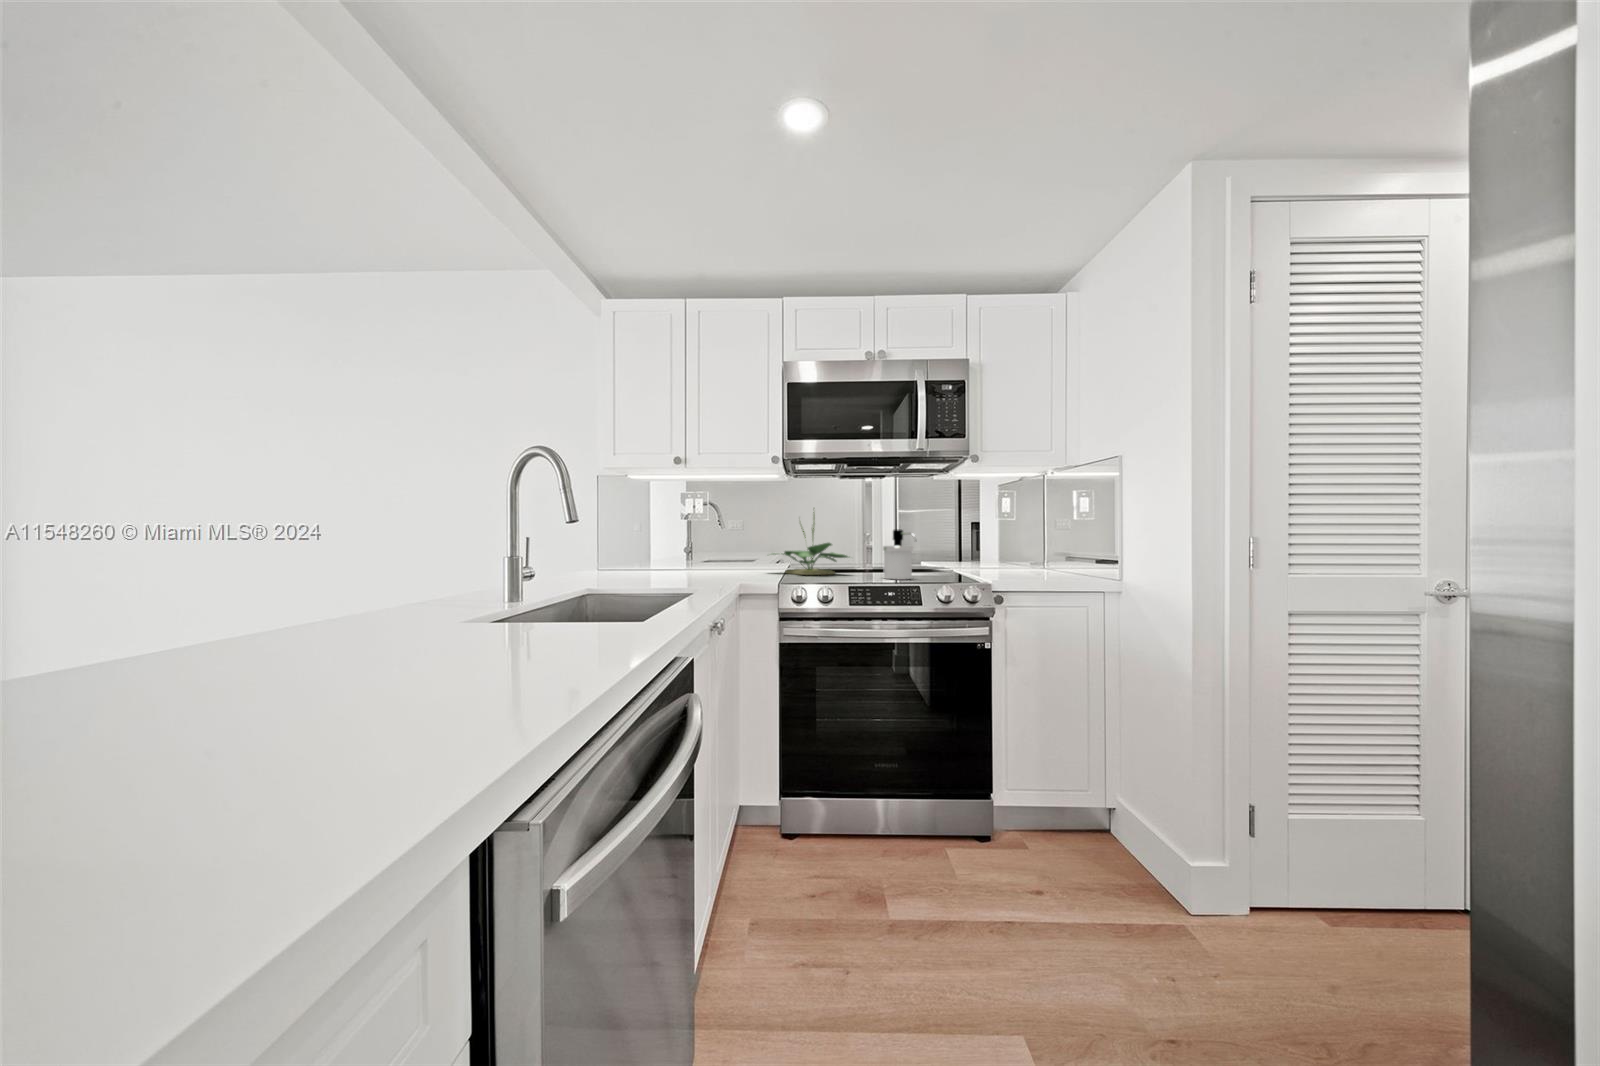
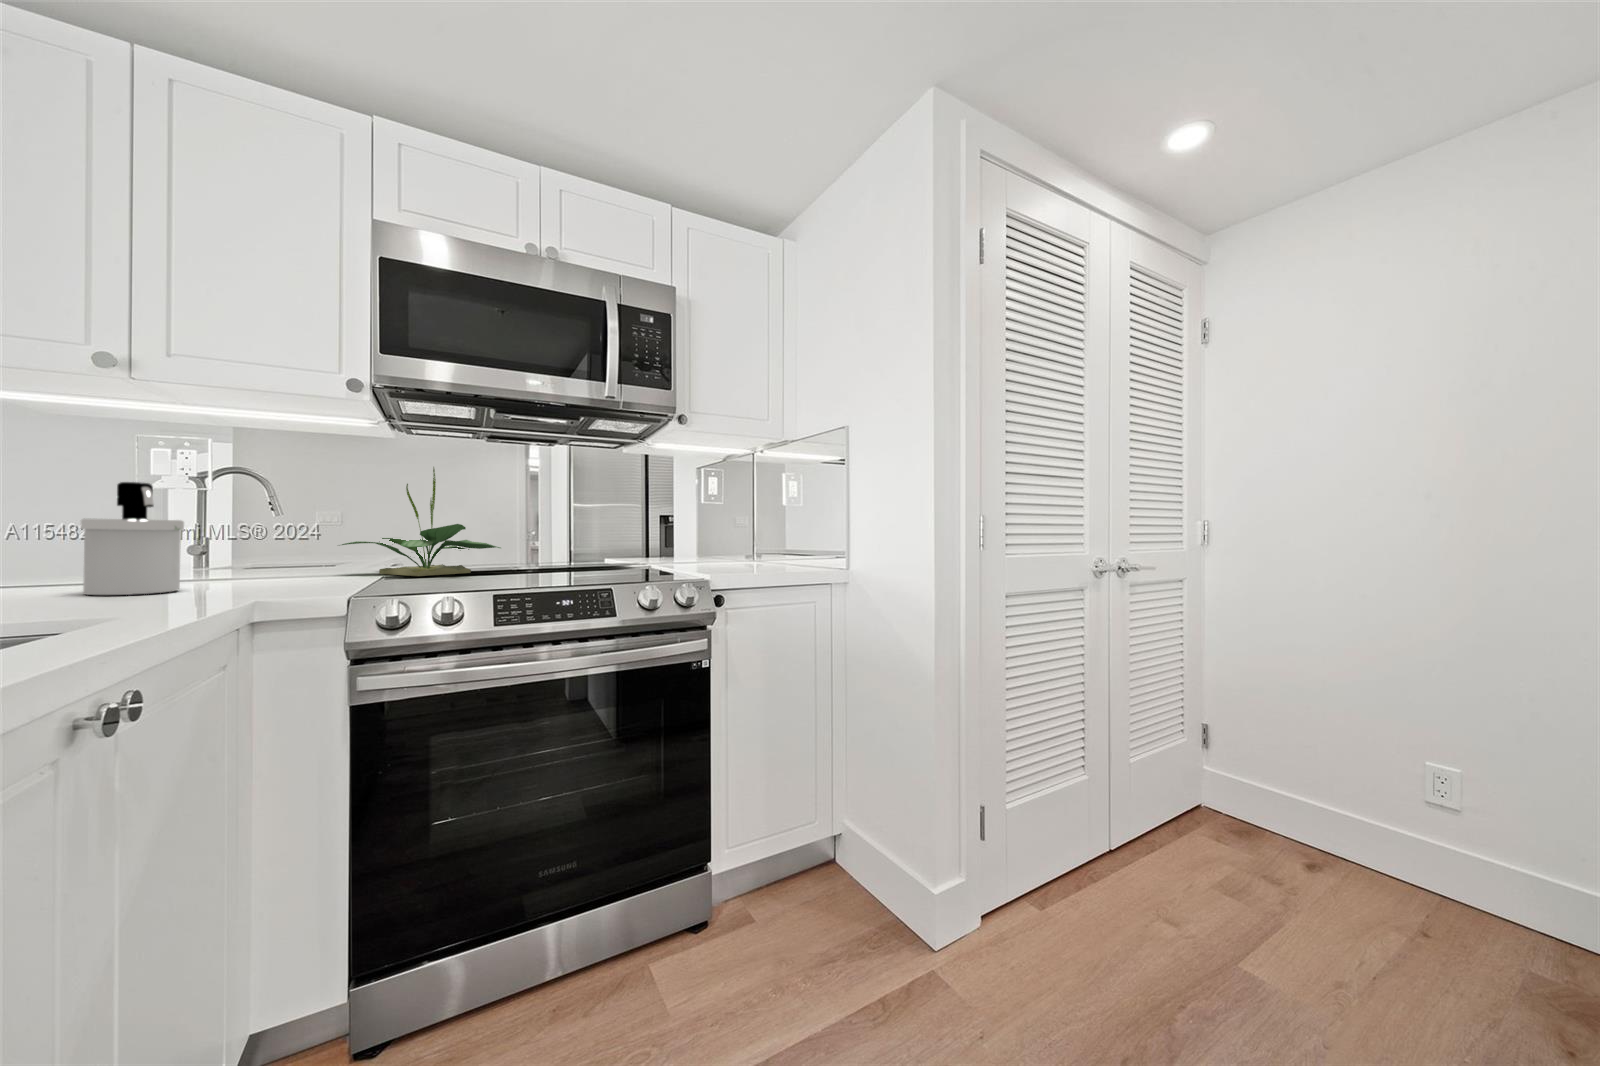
soap dispenser: present [883,529,917,580] -> present [81,482,184,595]

